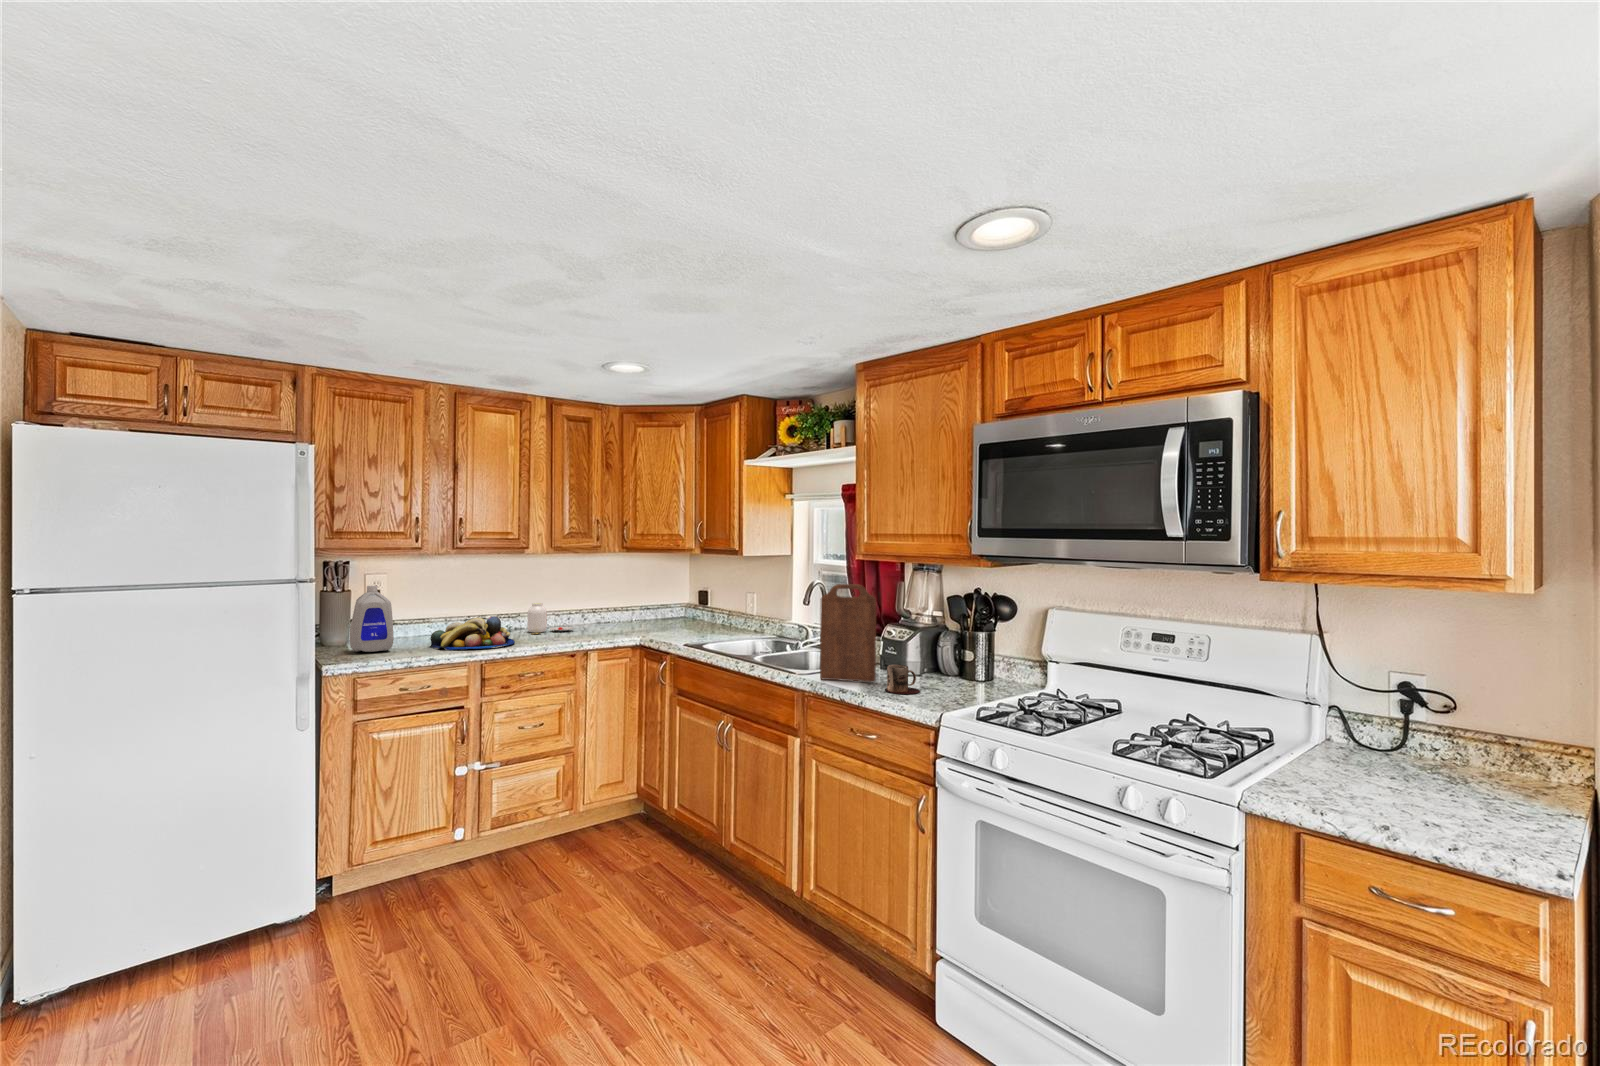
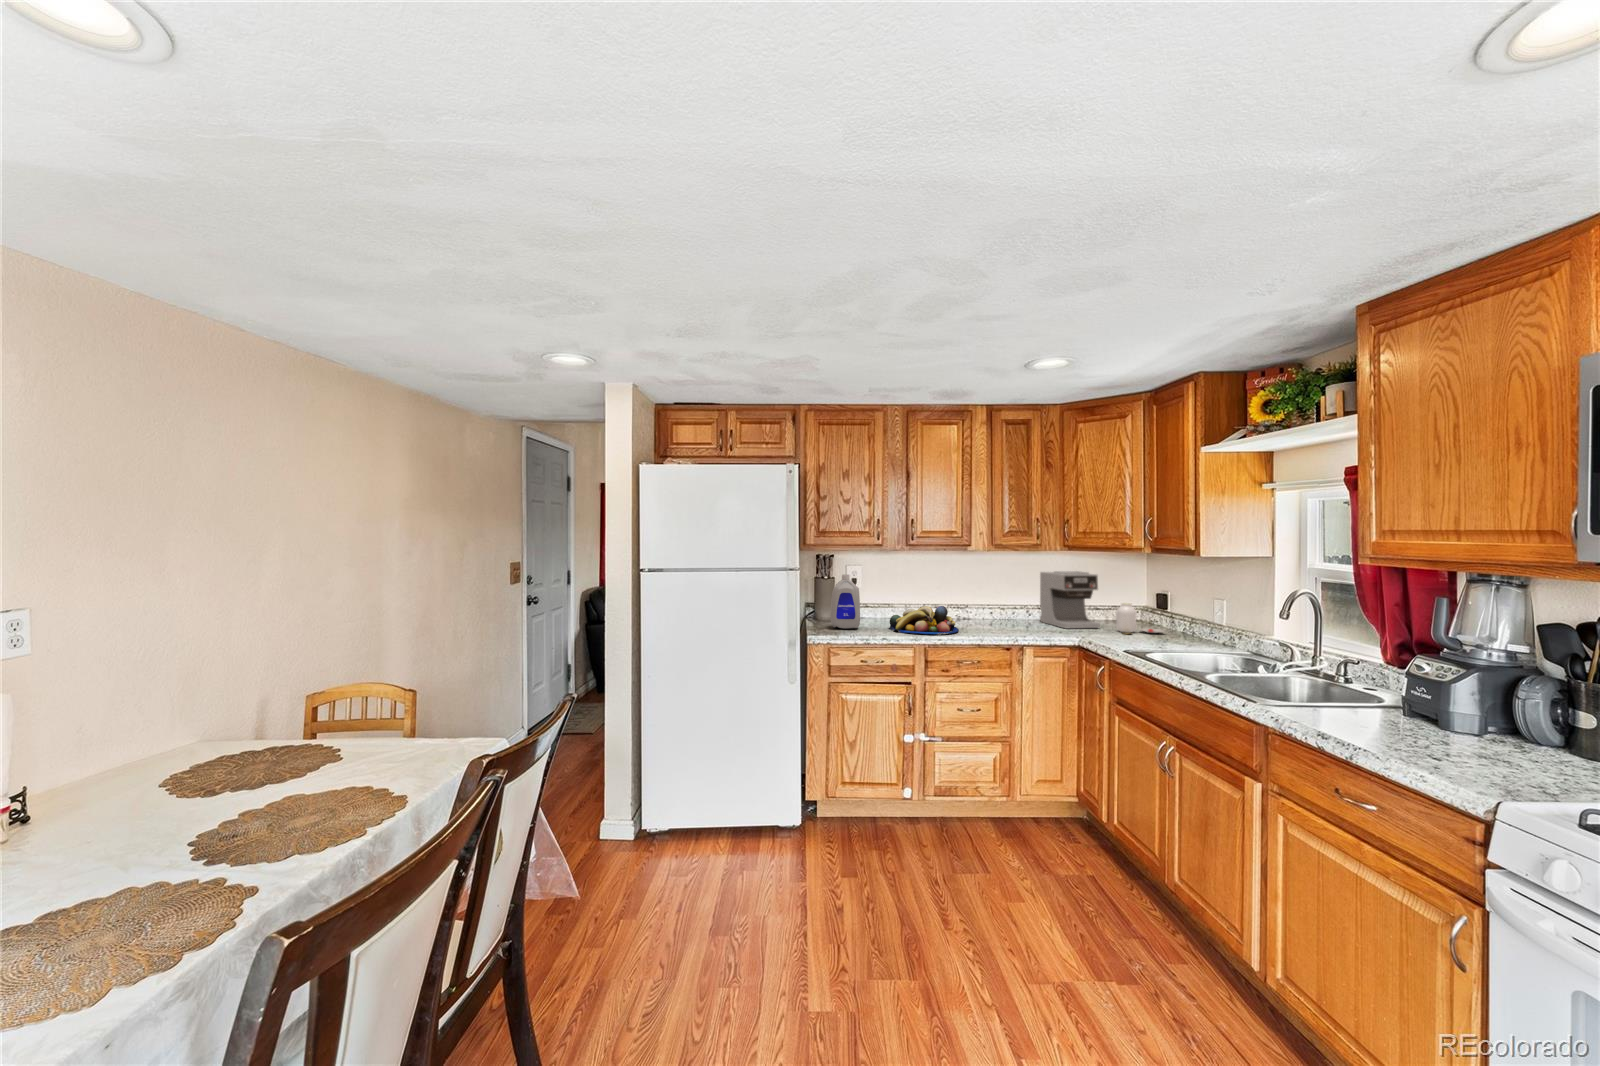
coffee maker: none [593,573,652,631] -> present [1040,571,1100,629]
cutting board: present [820,584,876,682] -> none [1292,596,1385,730]
jar: present [527,603,574,634] -> present [1116,603,1164,634]
mug: present [885,665,920,694] -> none [1396,712,1464,759]

